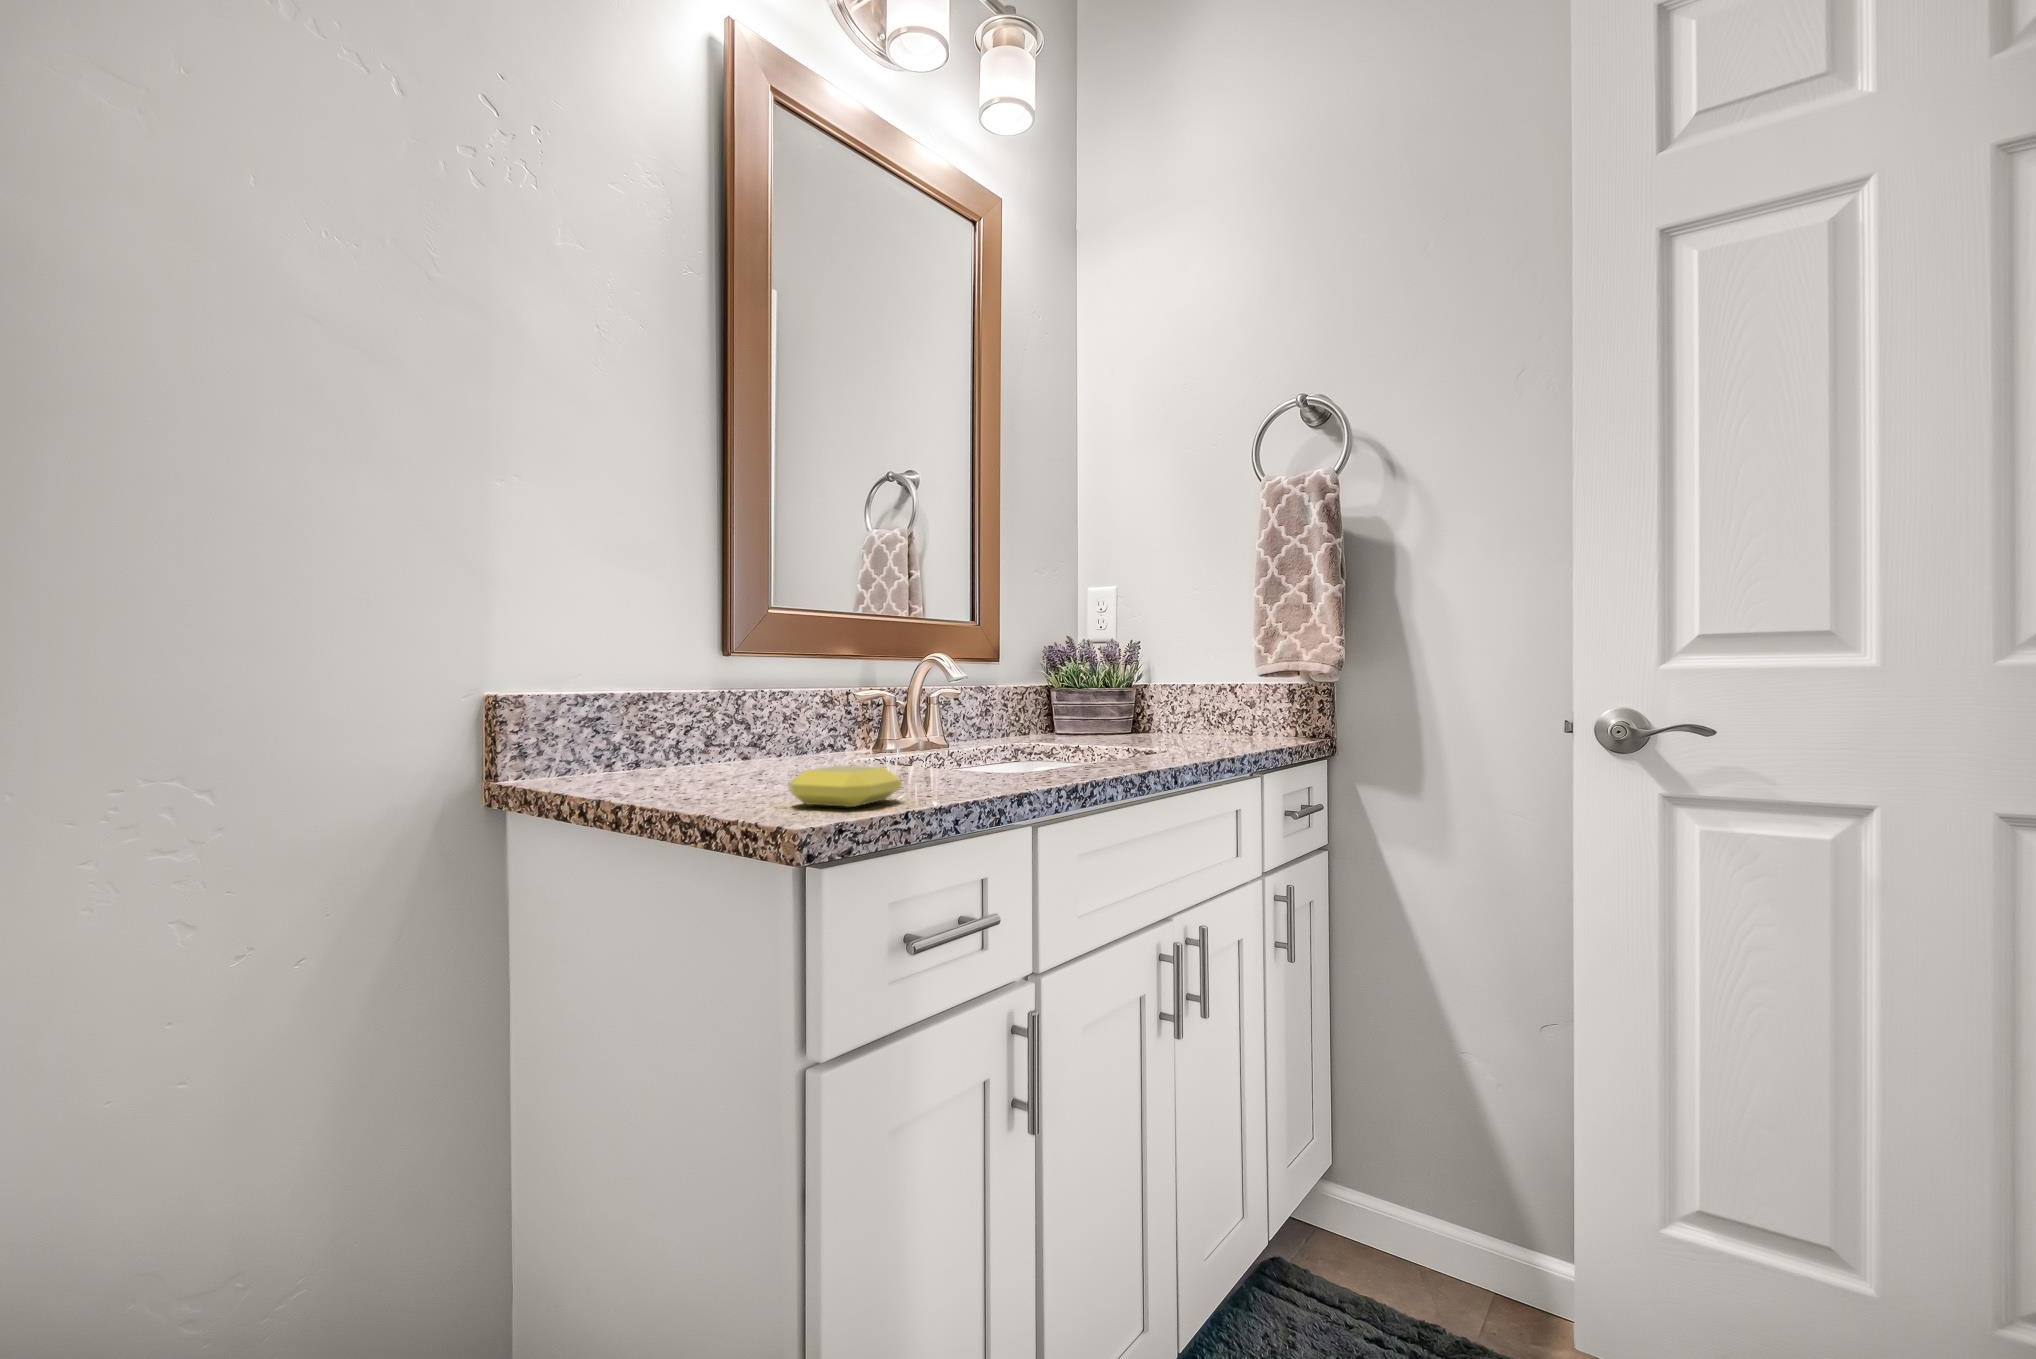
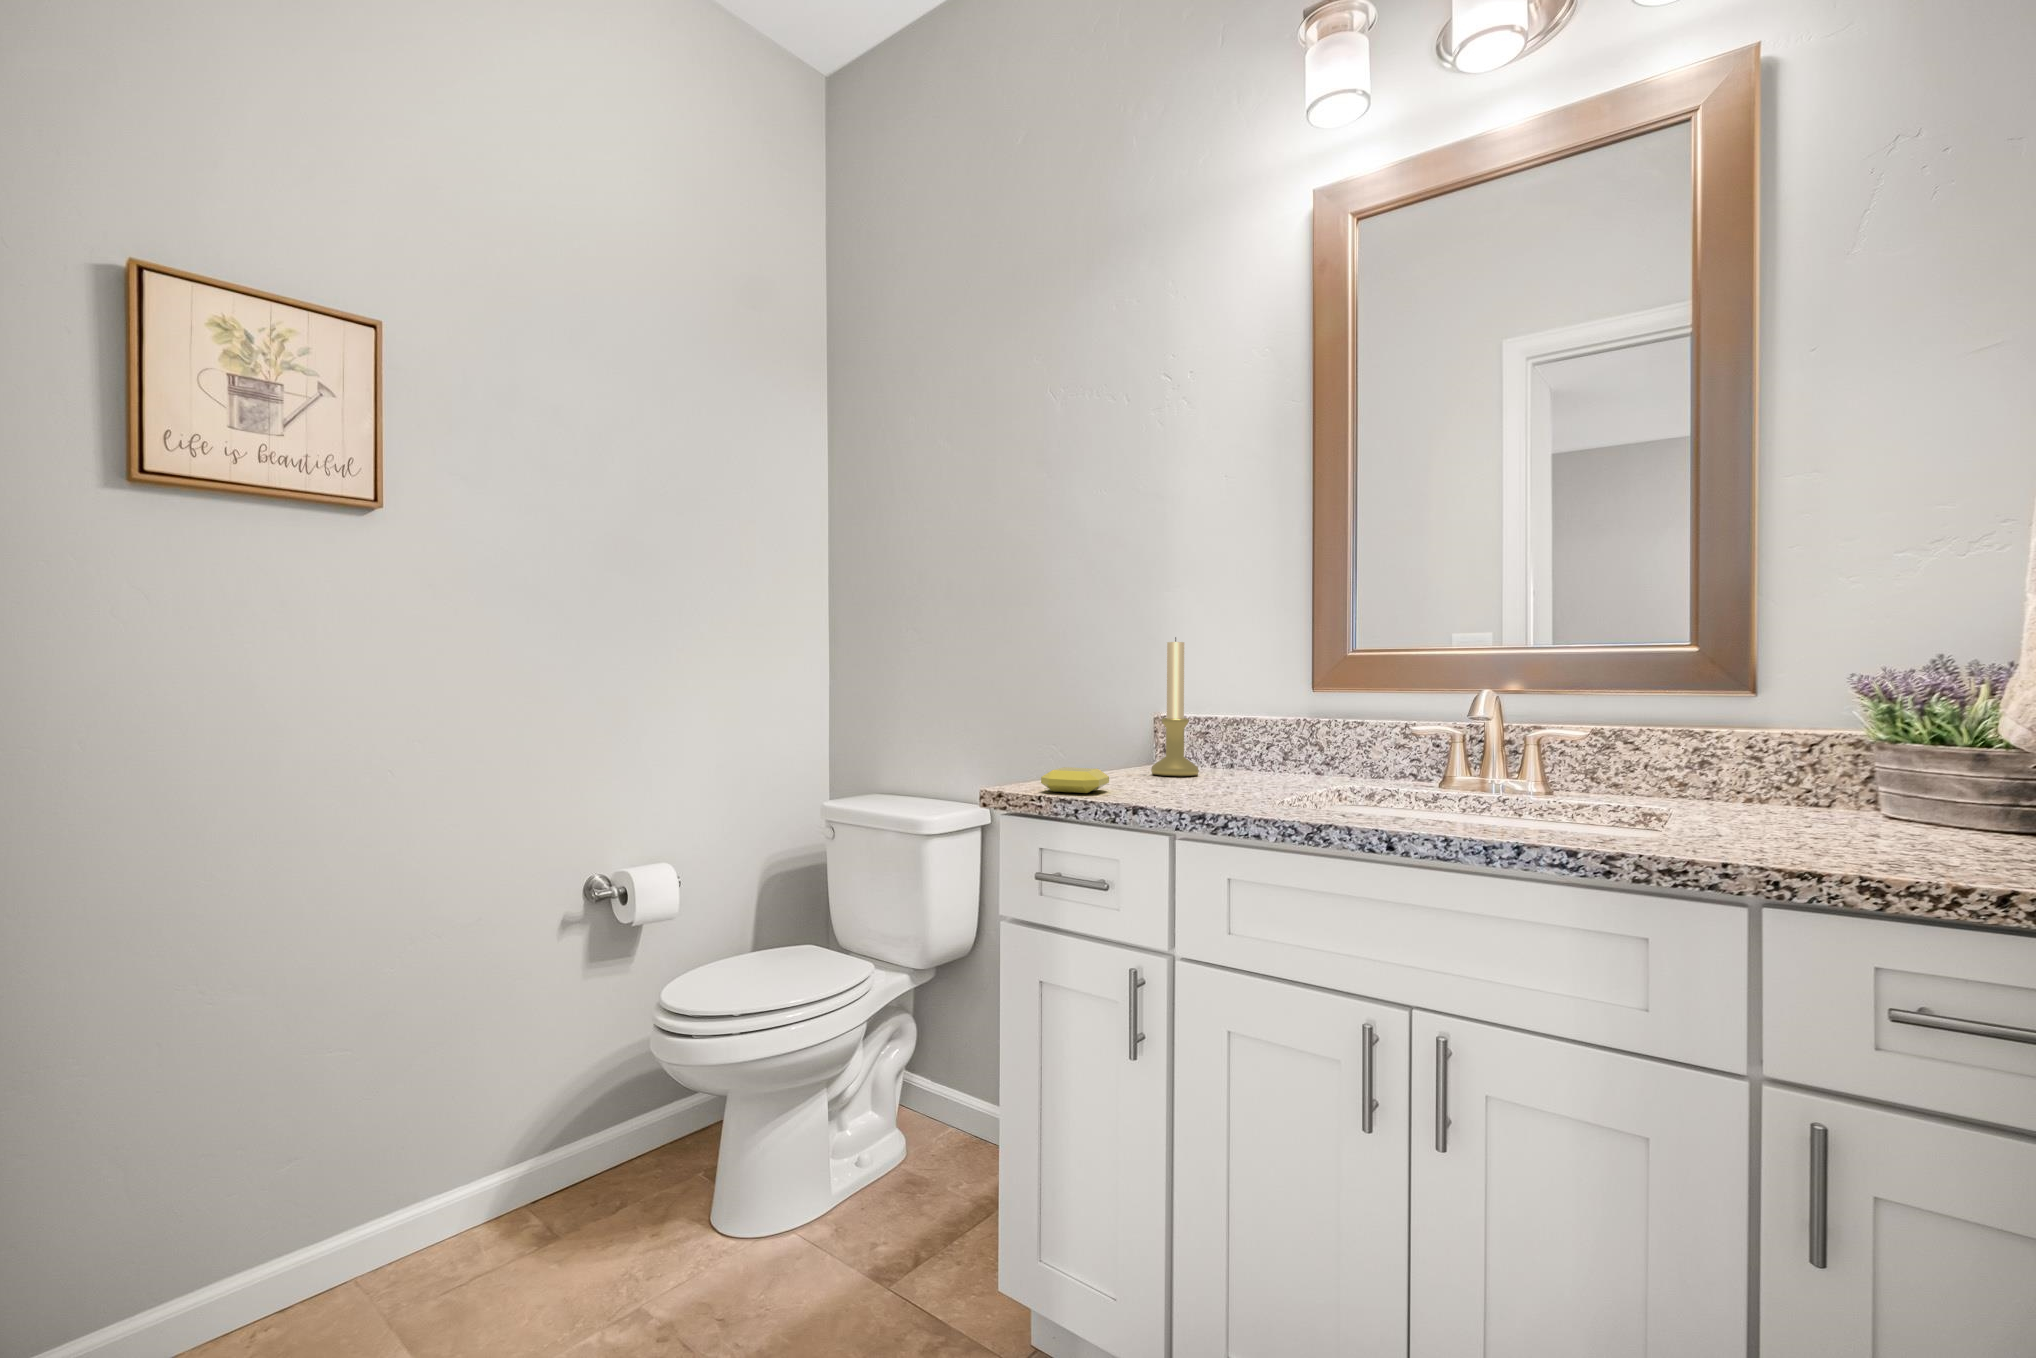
candle holder: none [590,567,670,786] -> present [1151,637,1199,776]

